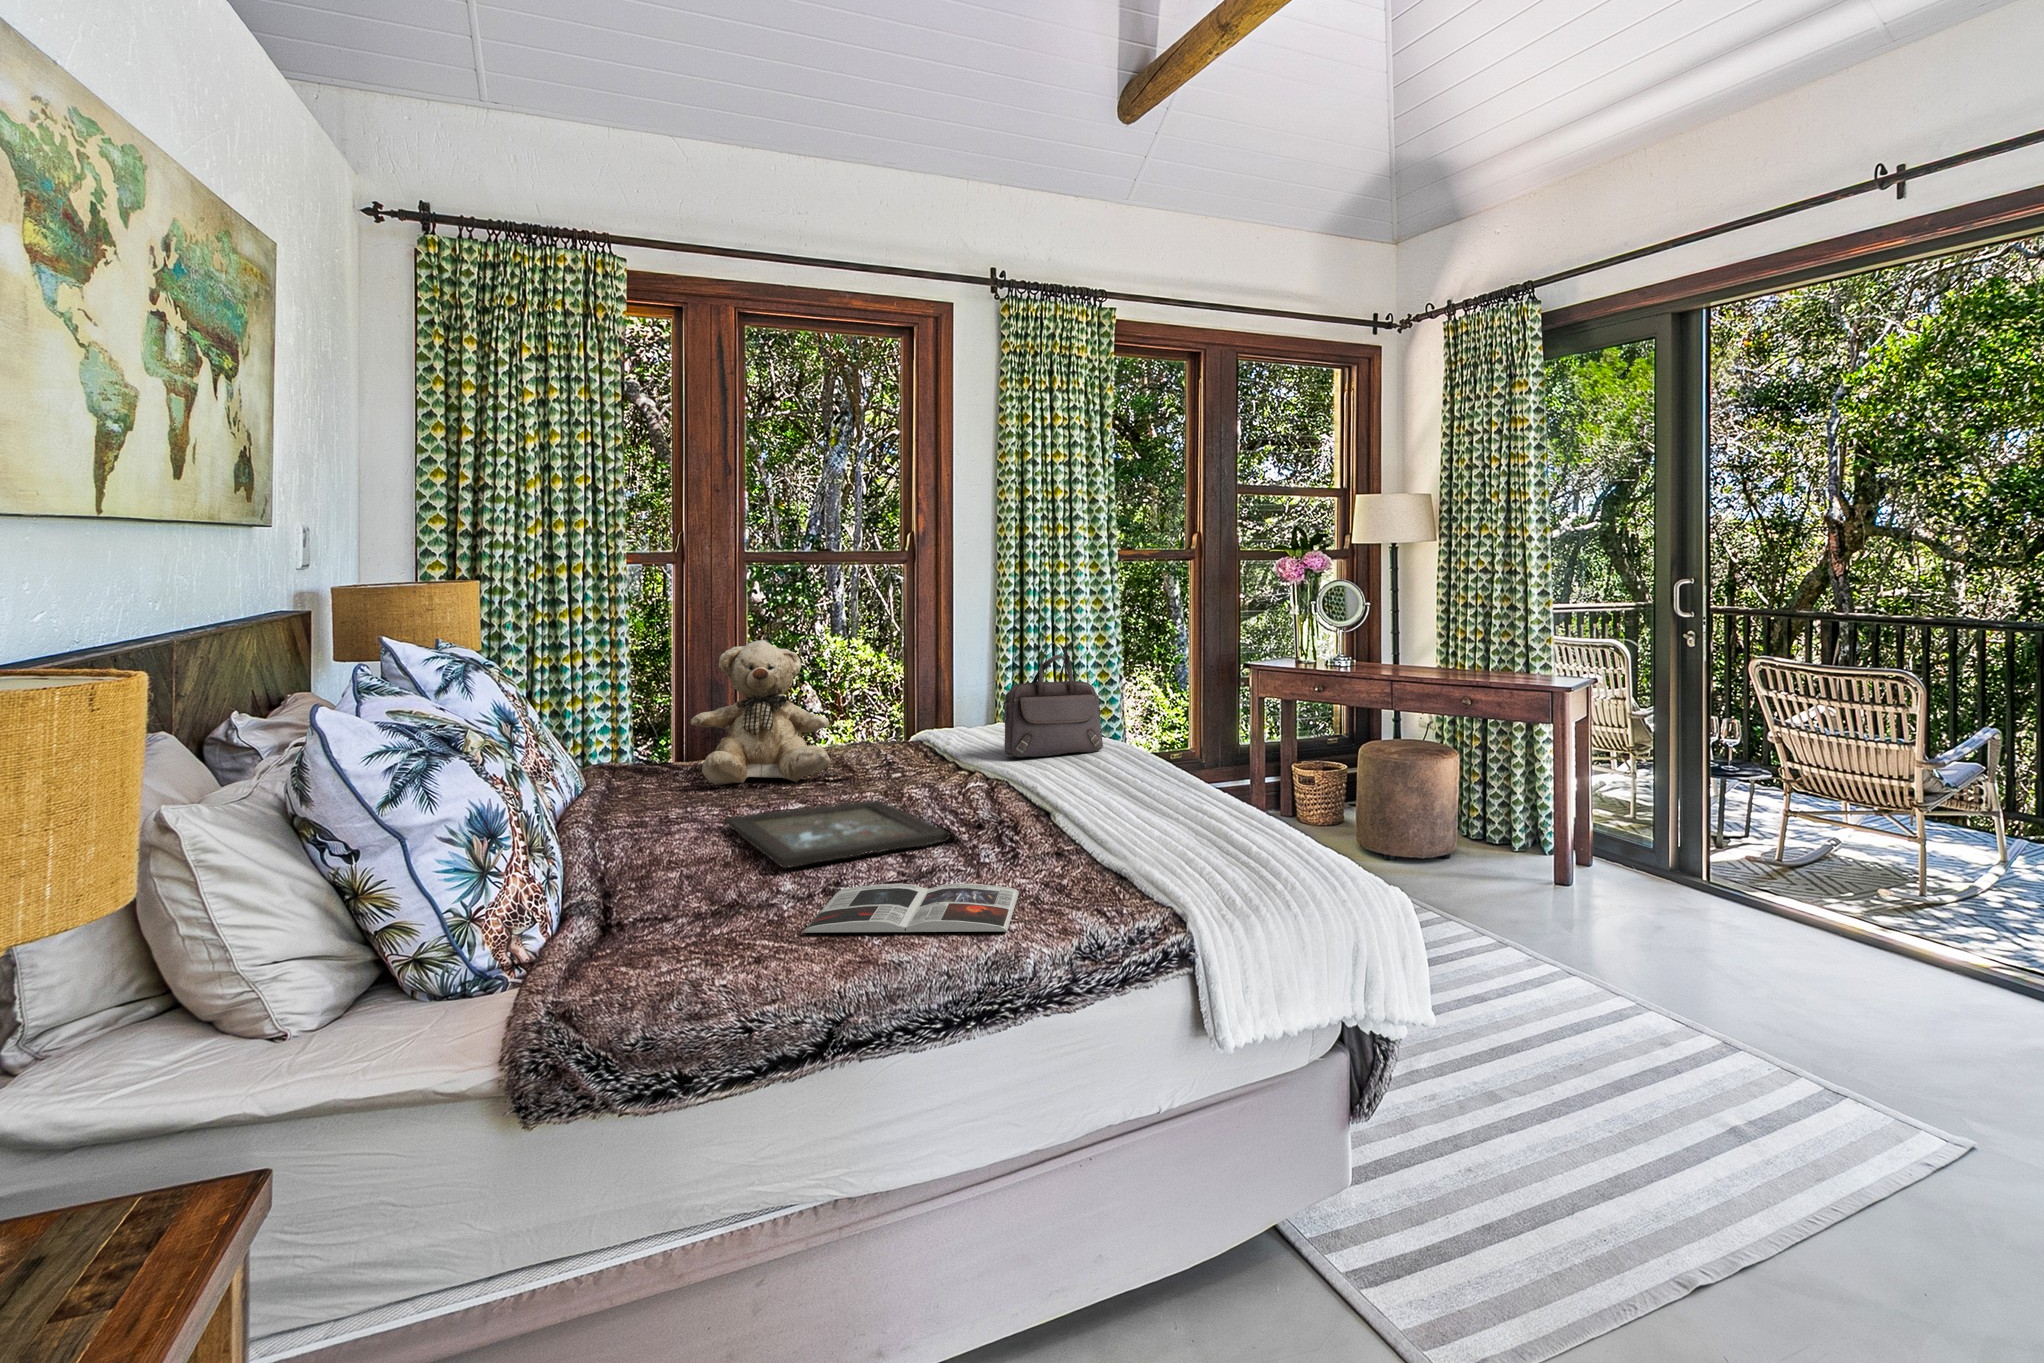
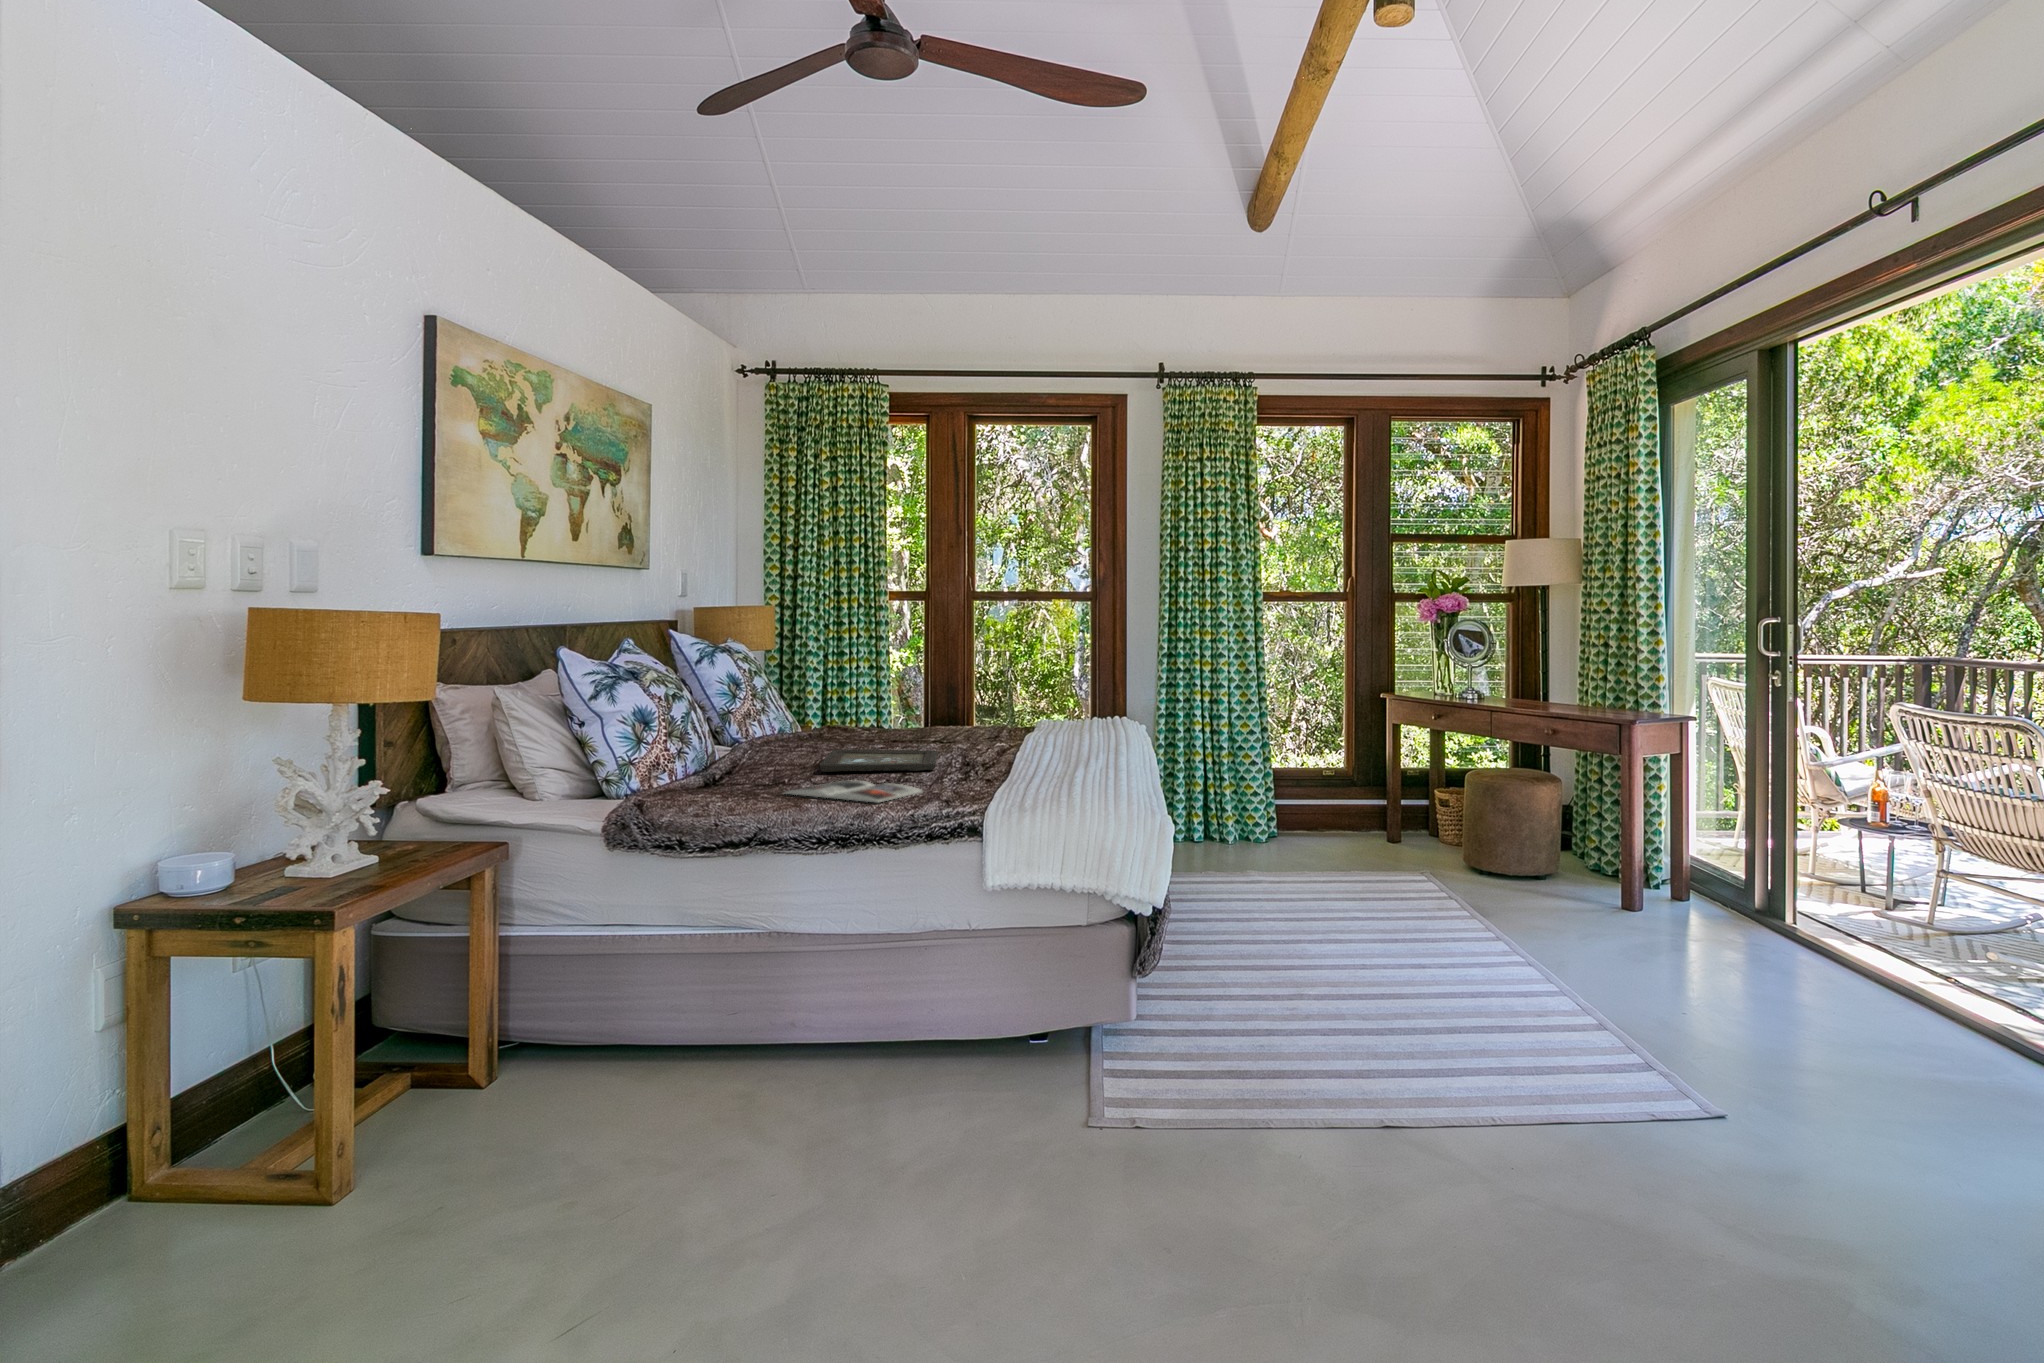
teddy bear: present [691,640,831,785] -> none [854,645,947,741]
handbag: present [1003,643,1103,757] -> none [1047,651,1125,736]

